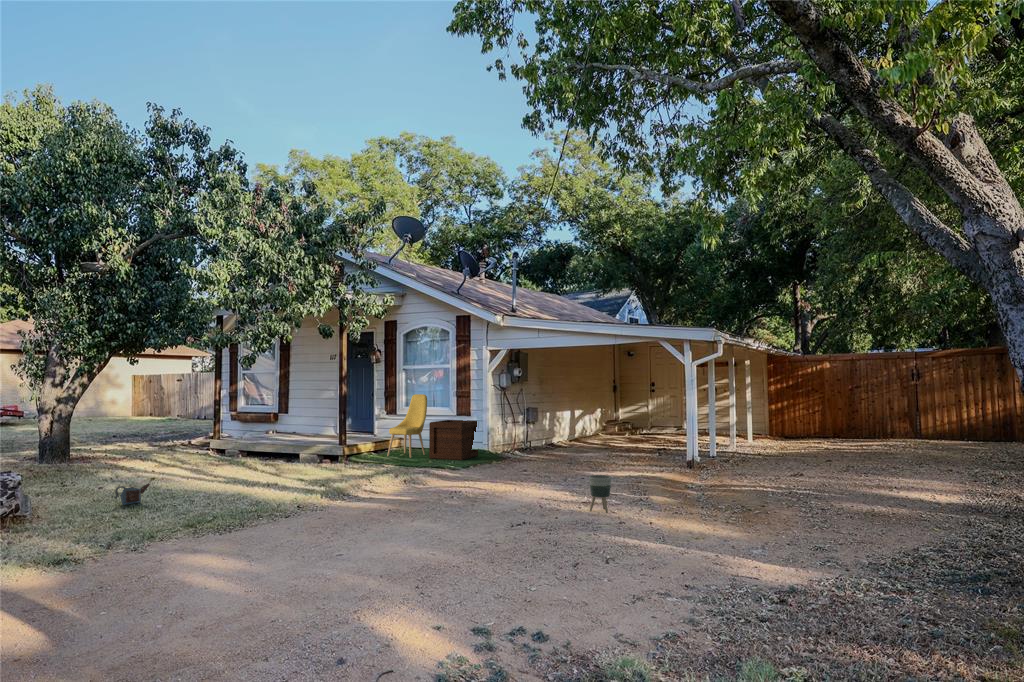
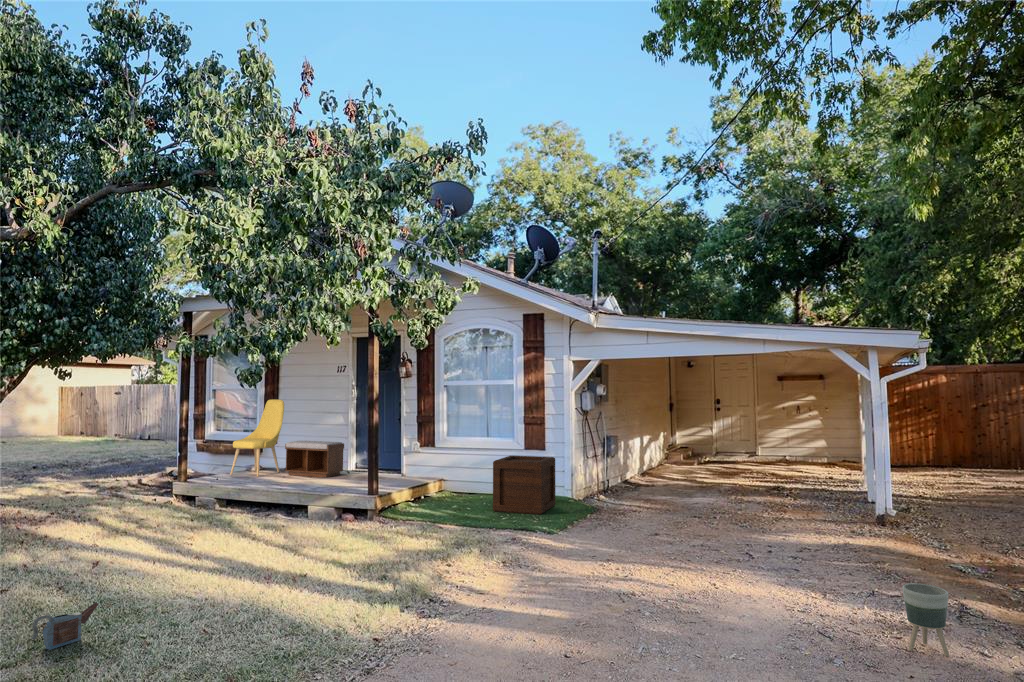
chair: present [387,394,427,458] -> present [230,400,284,477]
bench: none [290,411,333,437] -> present [285,441,344,477]

